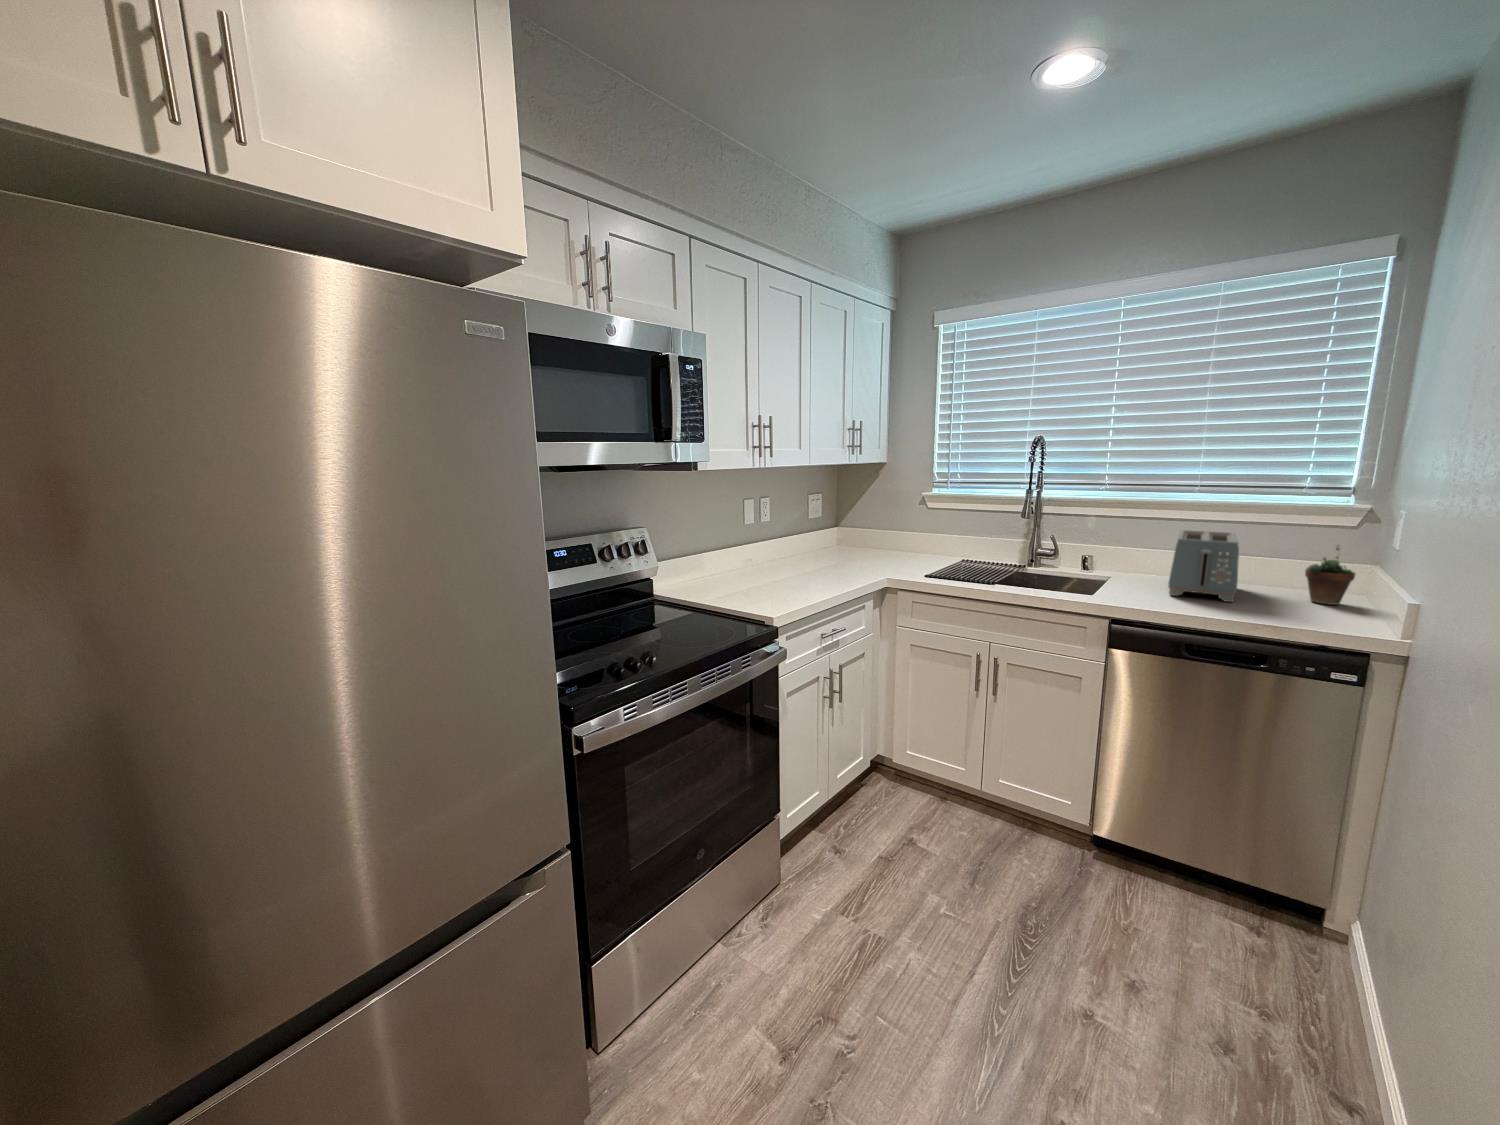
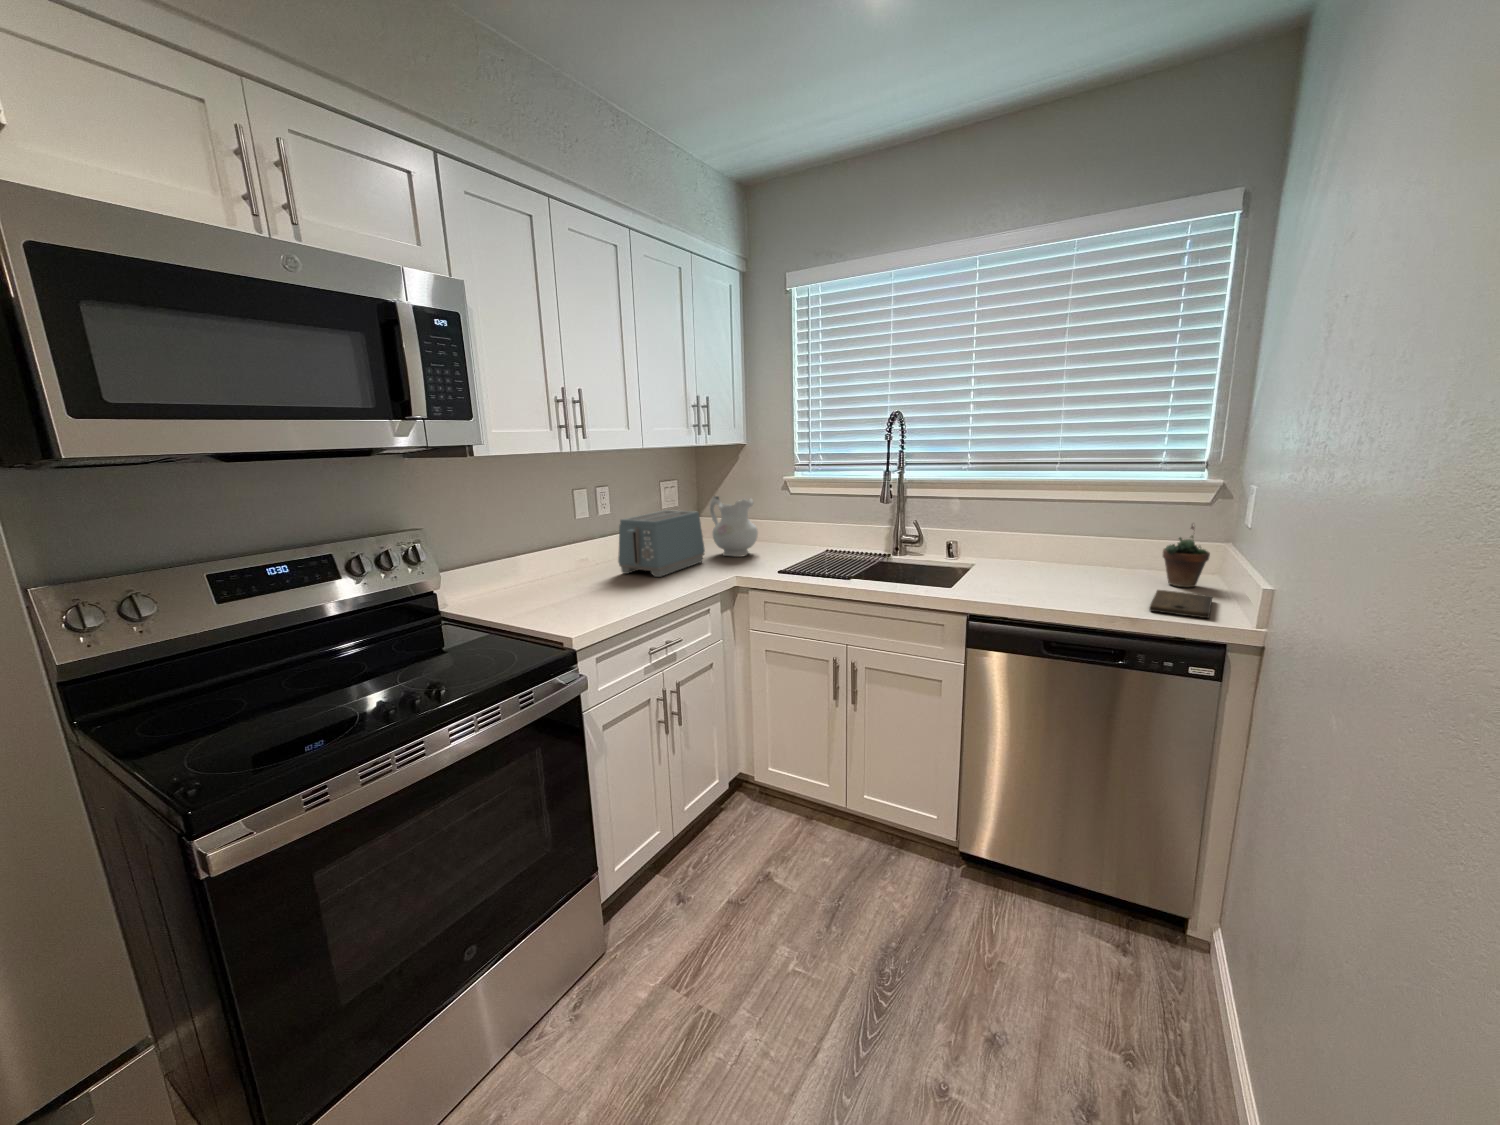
ceramic pitcher: none [857,508,900,562] -> present [710,496,758,557]
toaster: present [1168,530,1239,602] -> present [618,510,705,577]
cutting board: none [1292,605,1357,631] -> present [1149,590,1212,618]

